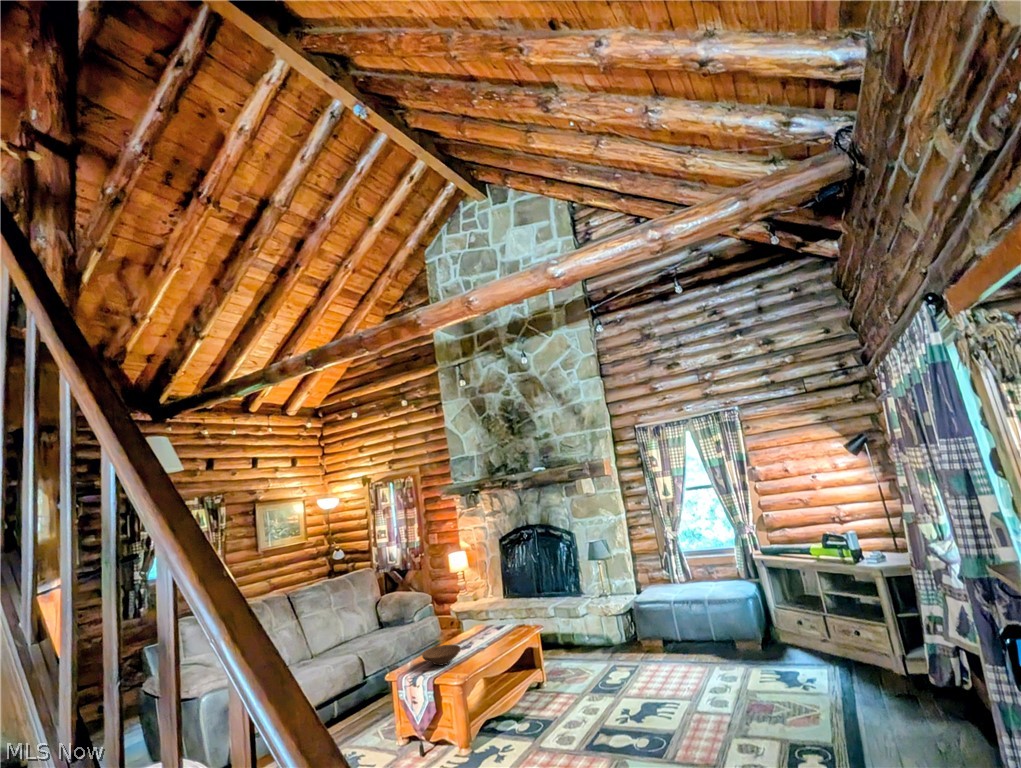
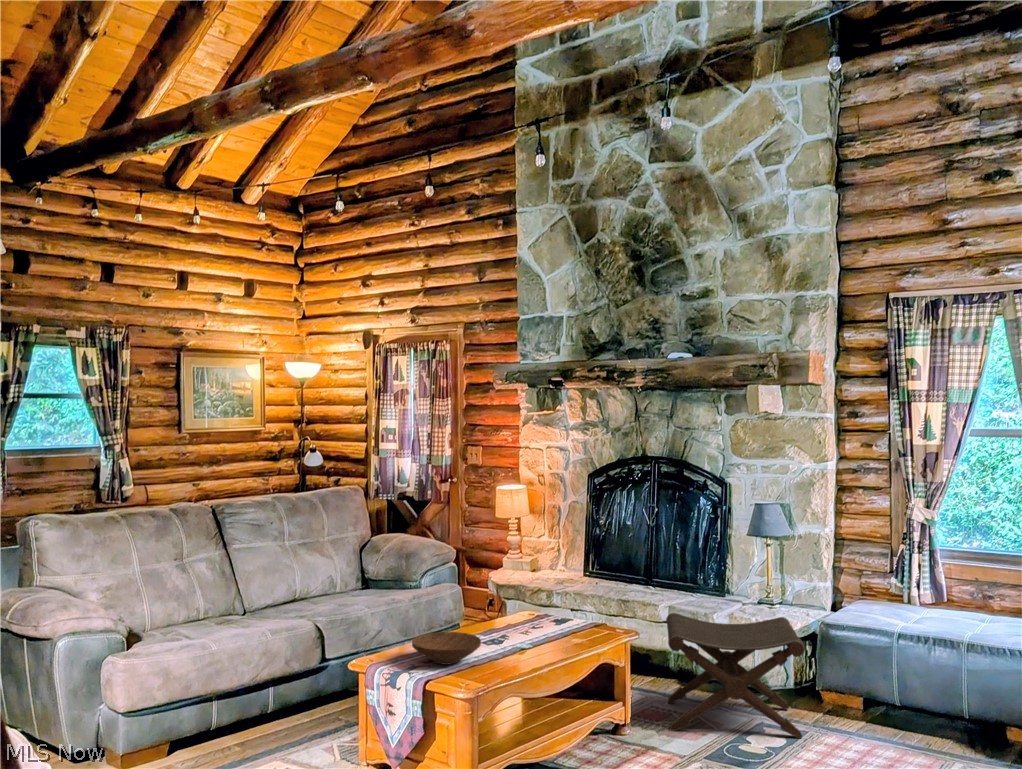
footstool: none [554,603,636,680] -> present [666,613,805,738]

